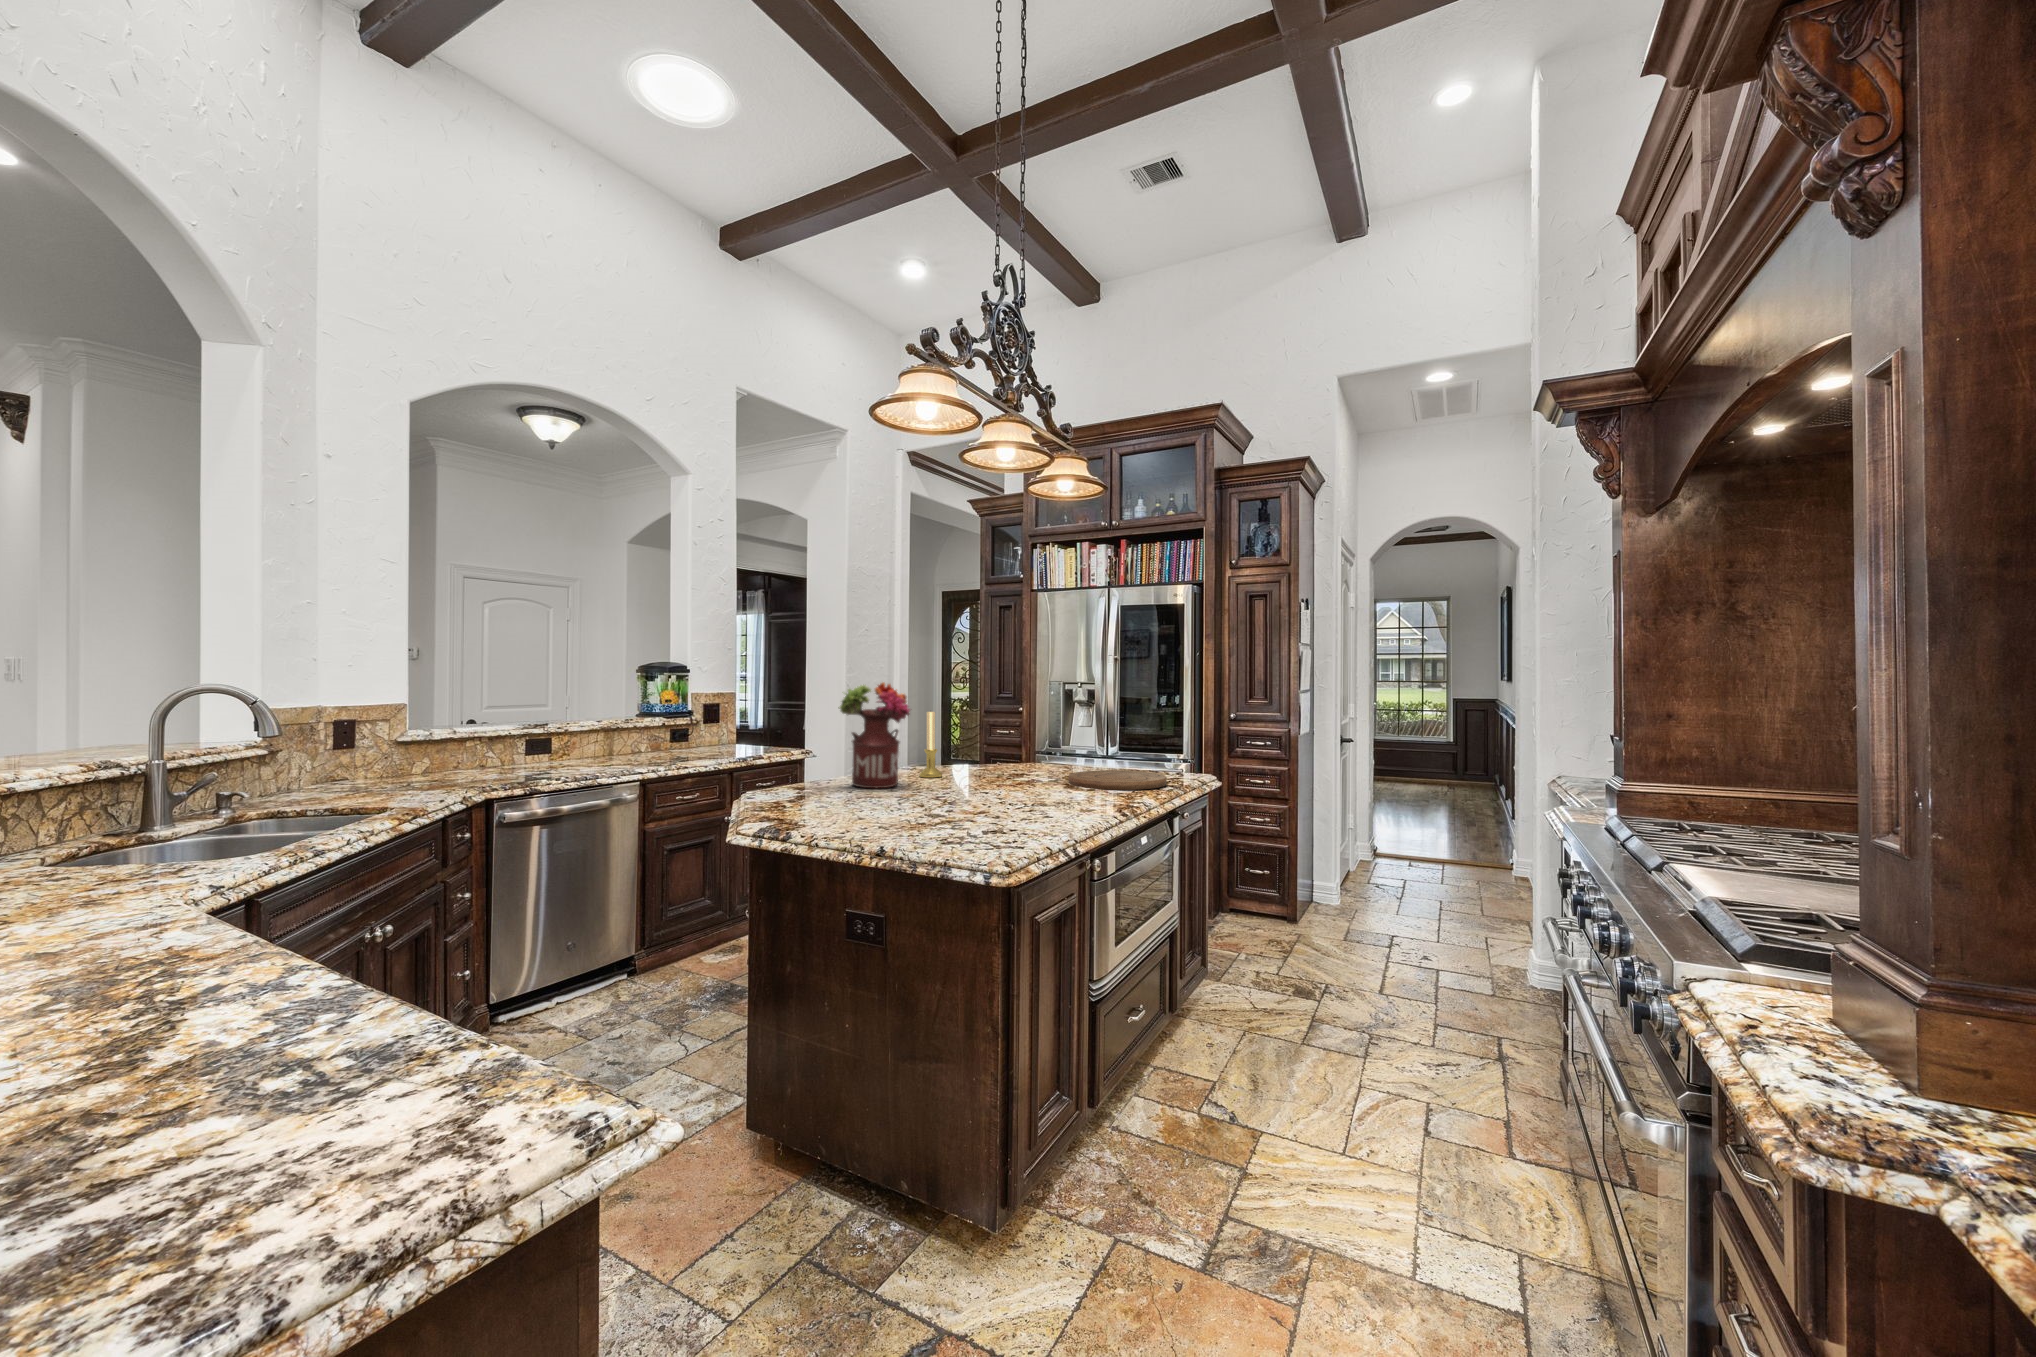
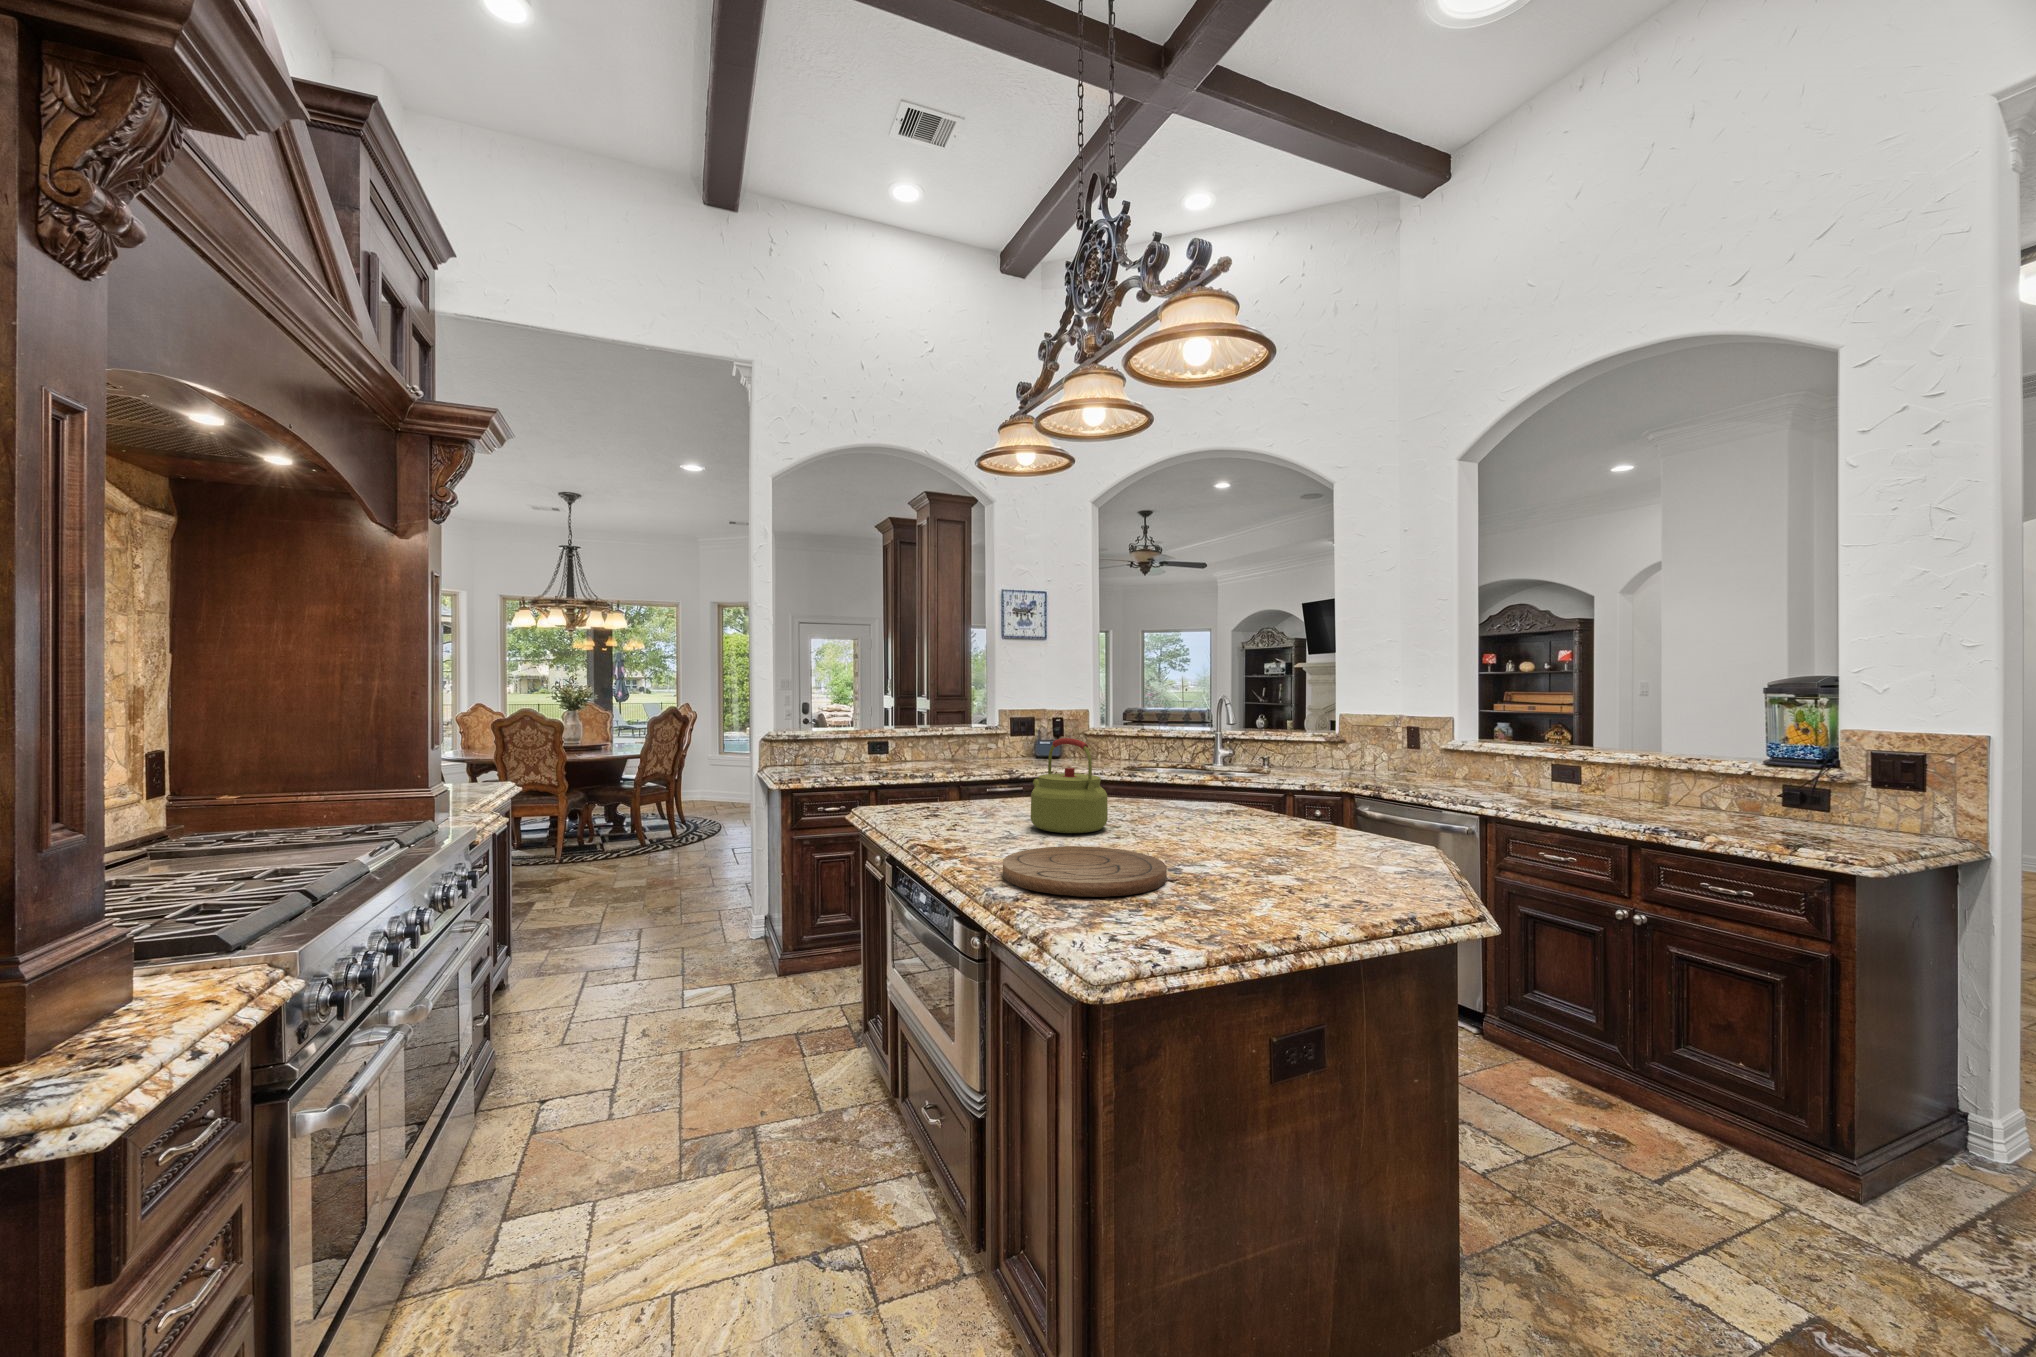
flower arrangement: present [839,682,910,788] -> none [1141,700,1213,814]
candle holder: present [919,711,942,778] -> none [1236,740,1269,835]
kettle: none [971,716,1038,797] -> present [1031,738,1108,833]

